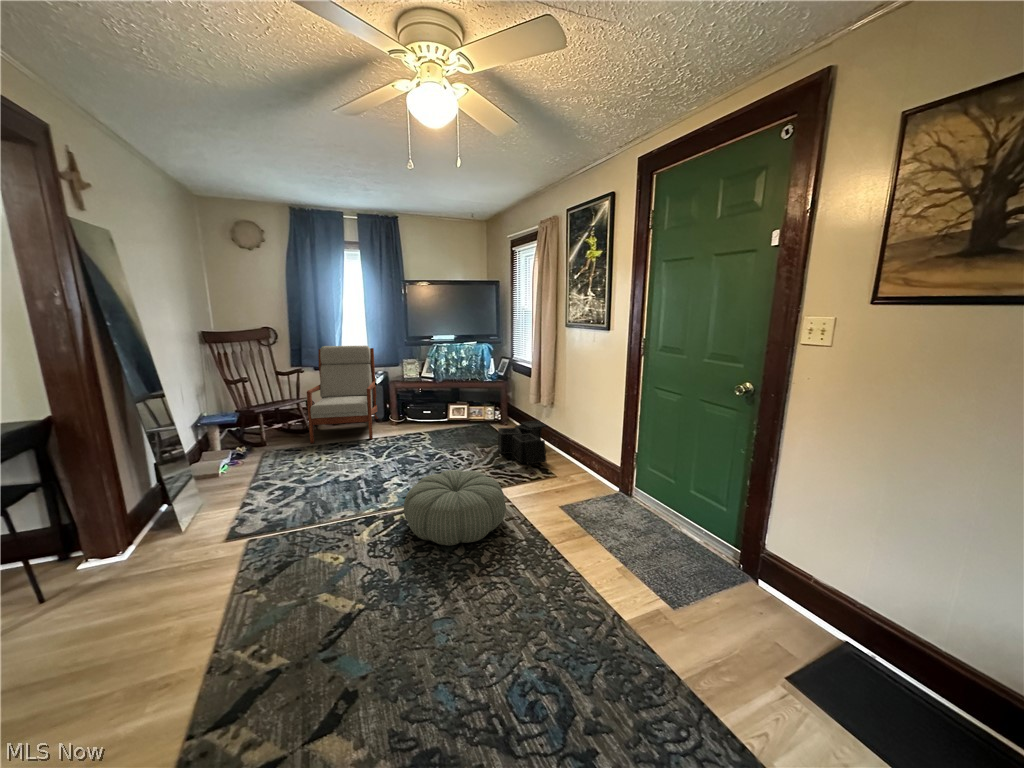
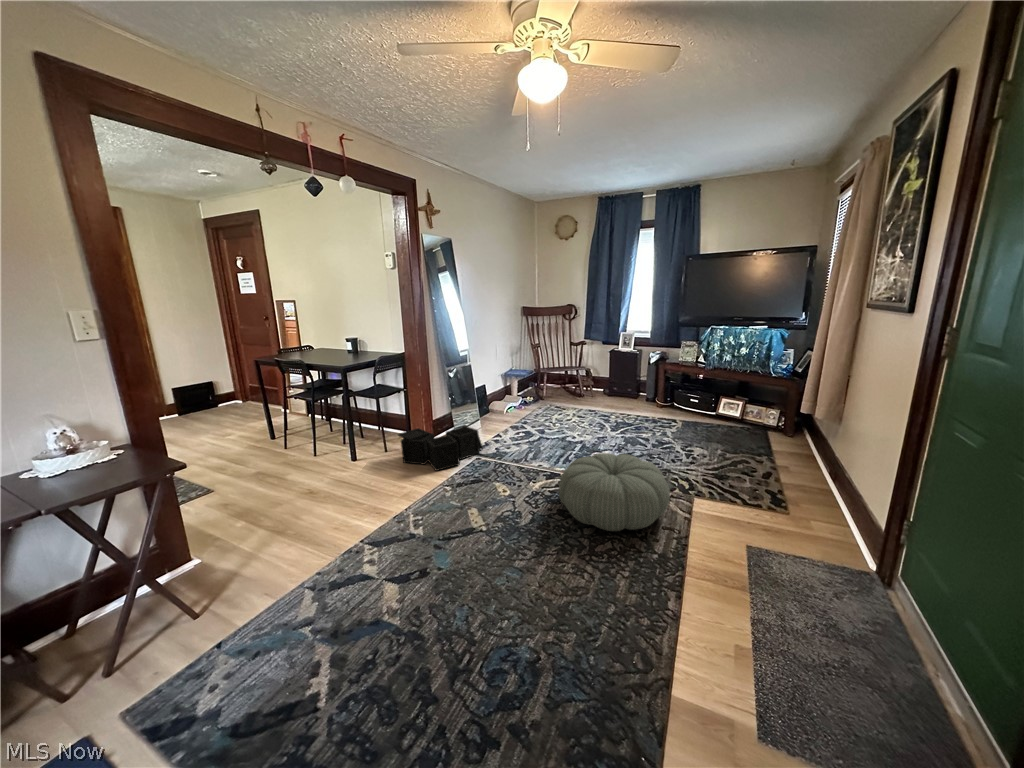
armchair: present [307,346,378,443] -> none [577,319,655,414]
storage bin: present [498,421,547,465] -> present [398,426,483,471]

